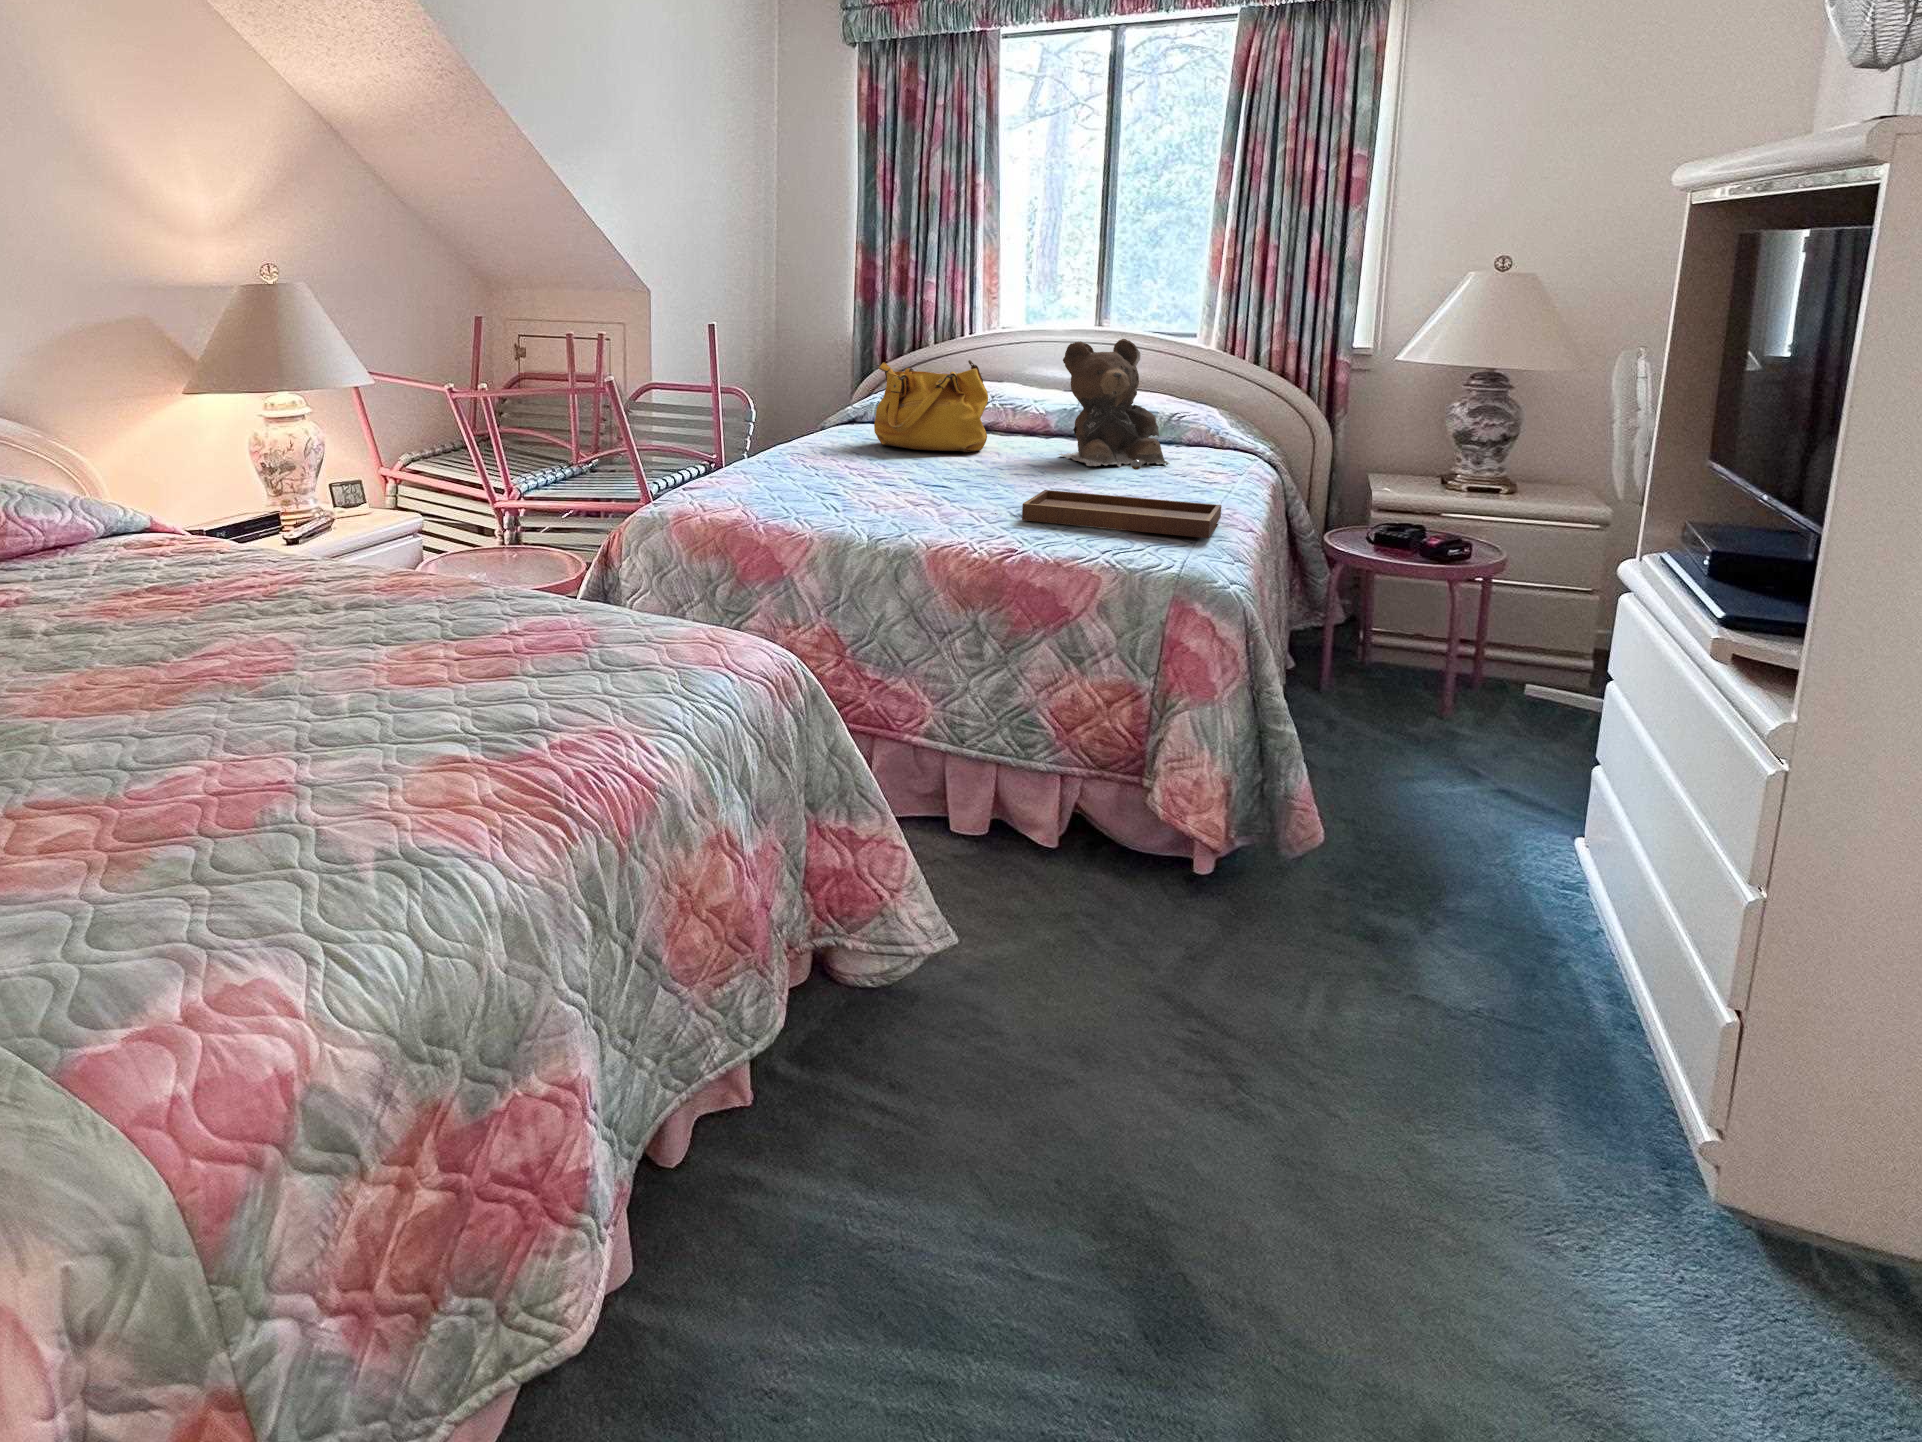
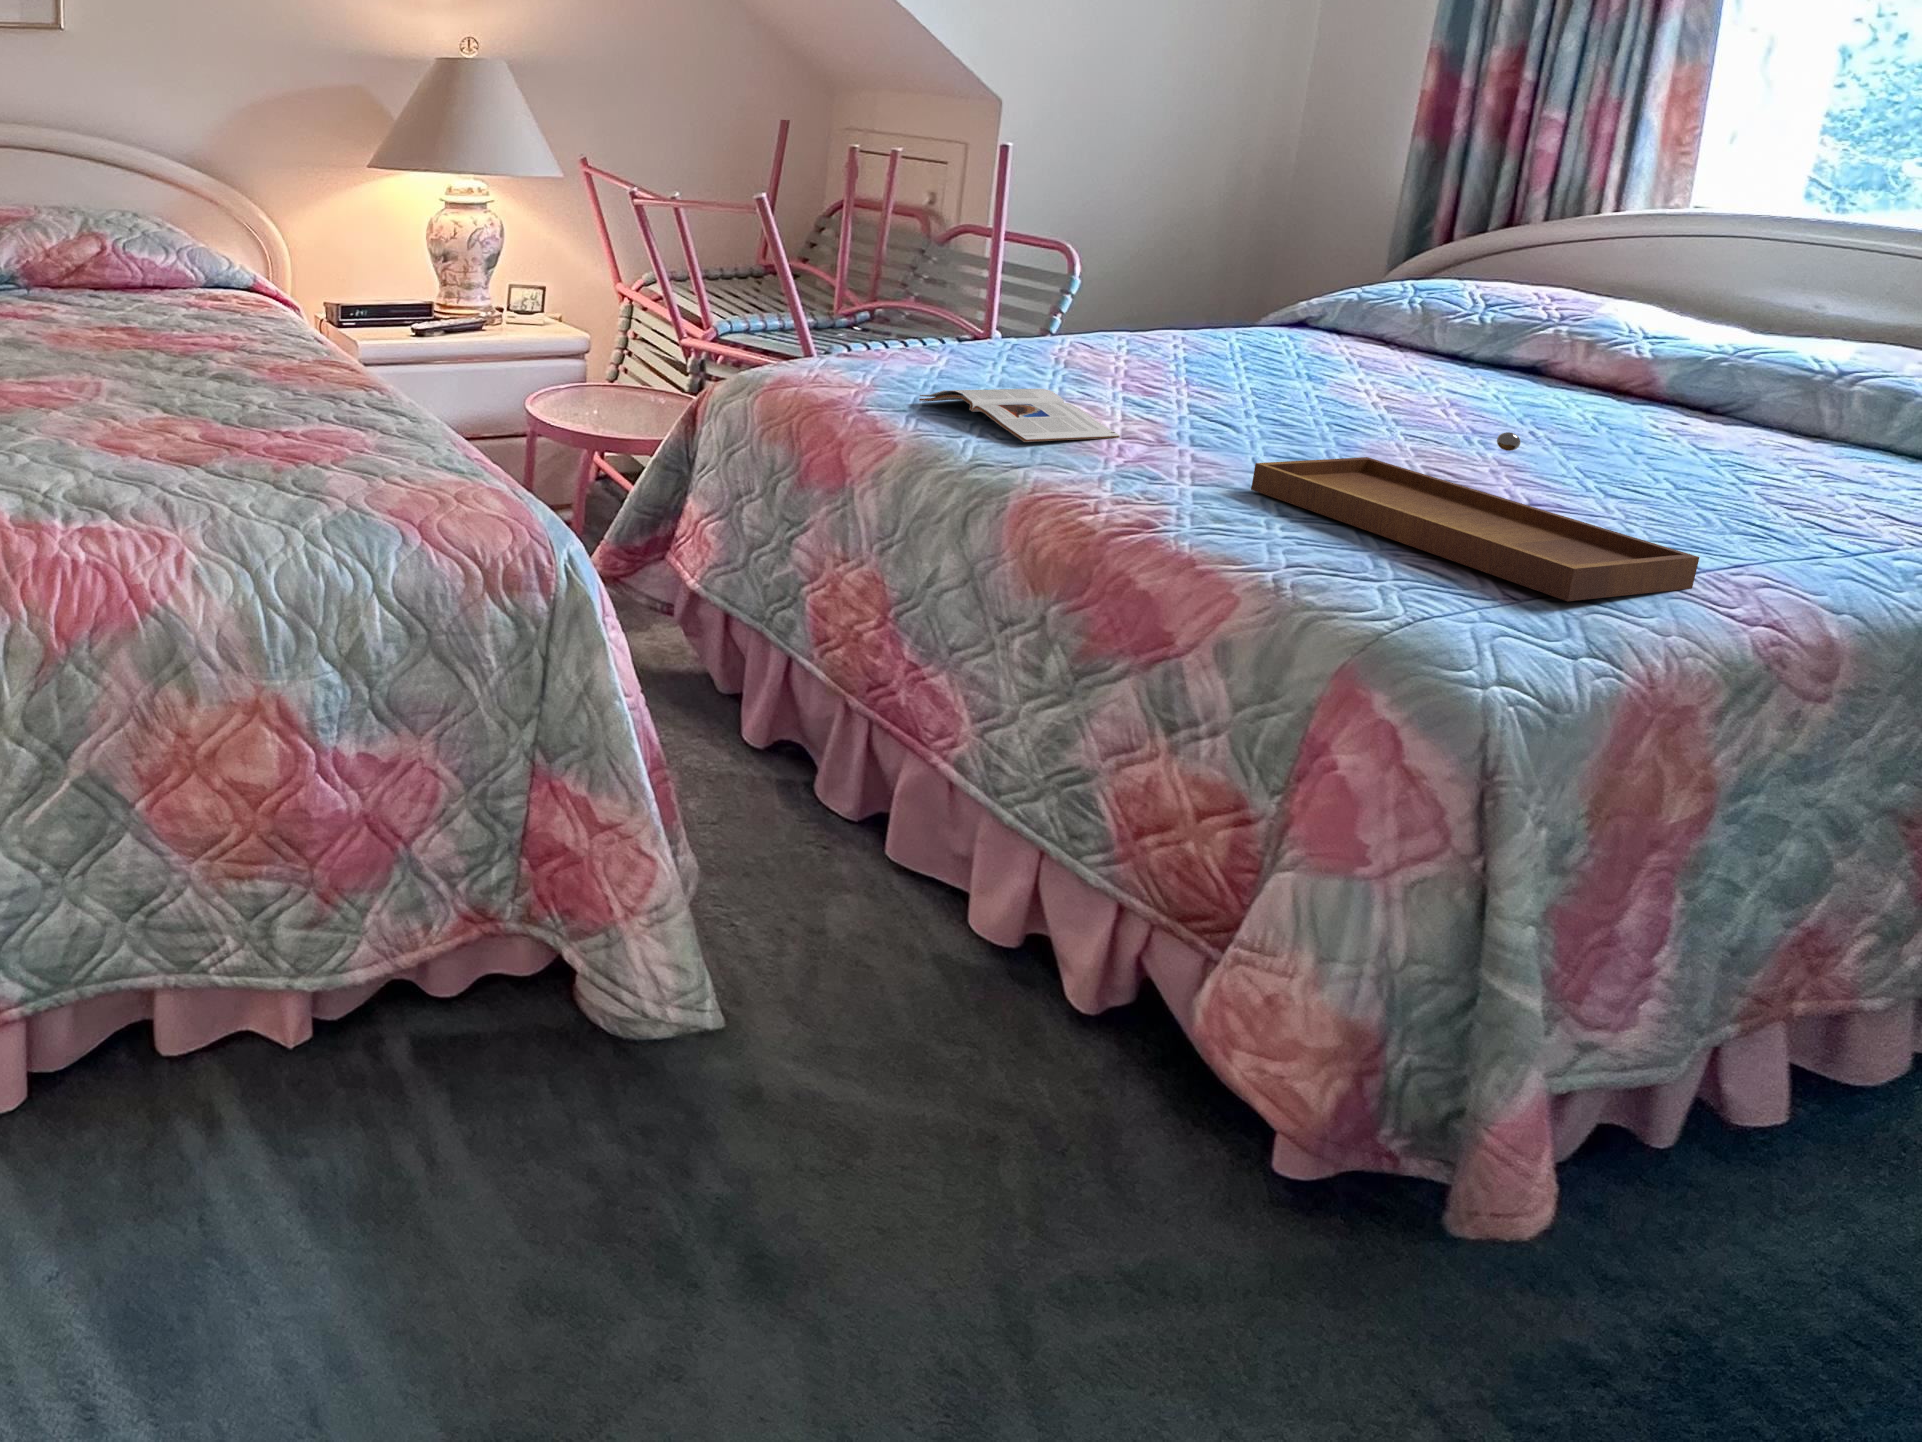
teddy bear: present [1059,339,1170,466] -> none [1572,225,1819,483]
handbag: present [874,360,988,452] -> none [1258,227,1469,391]
magazine: none [794,487,919,521] -> present [919,389,1120,442]

